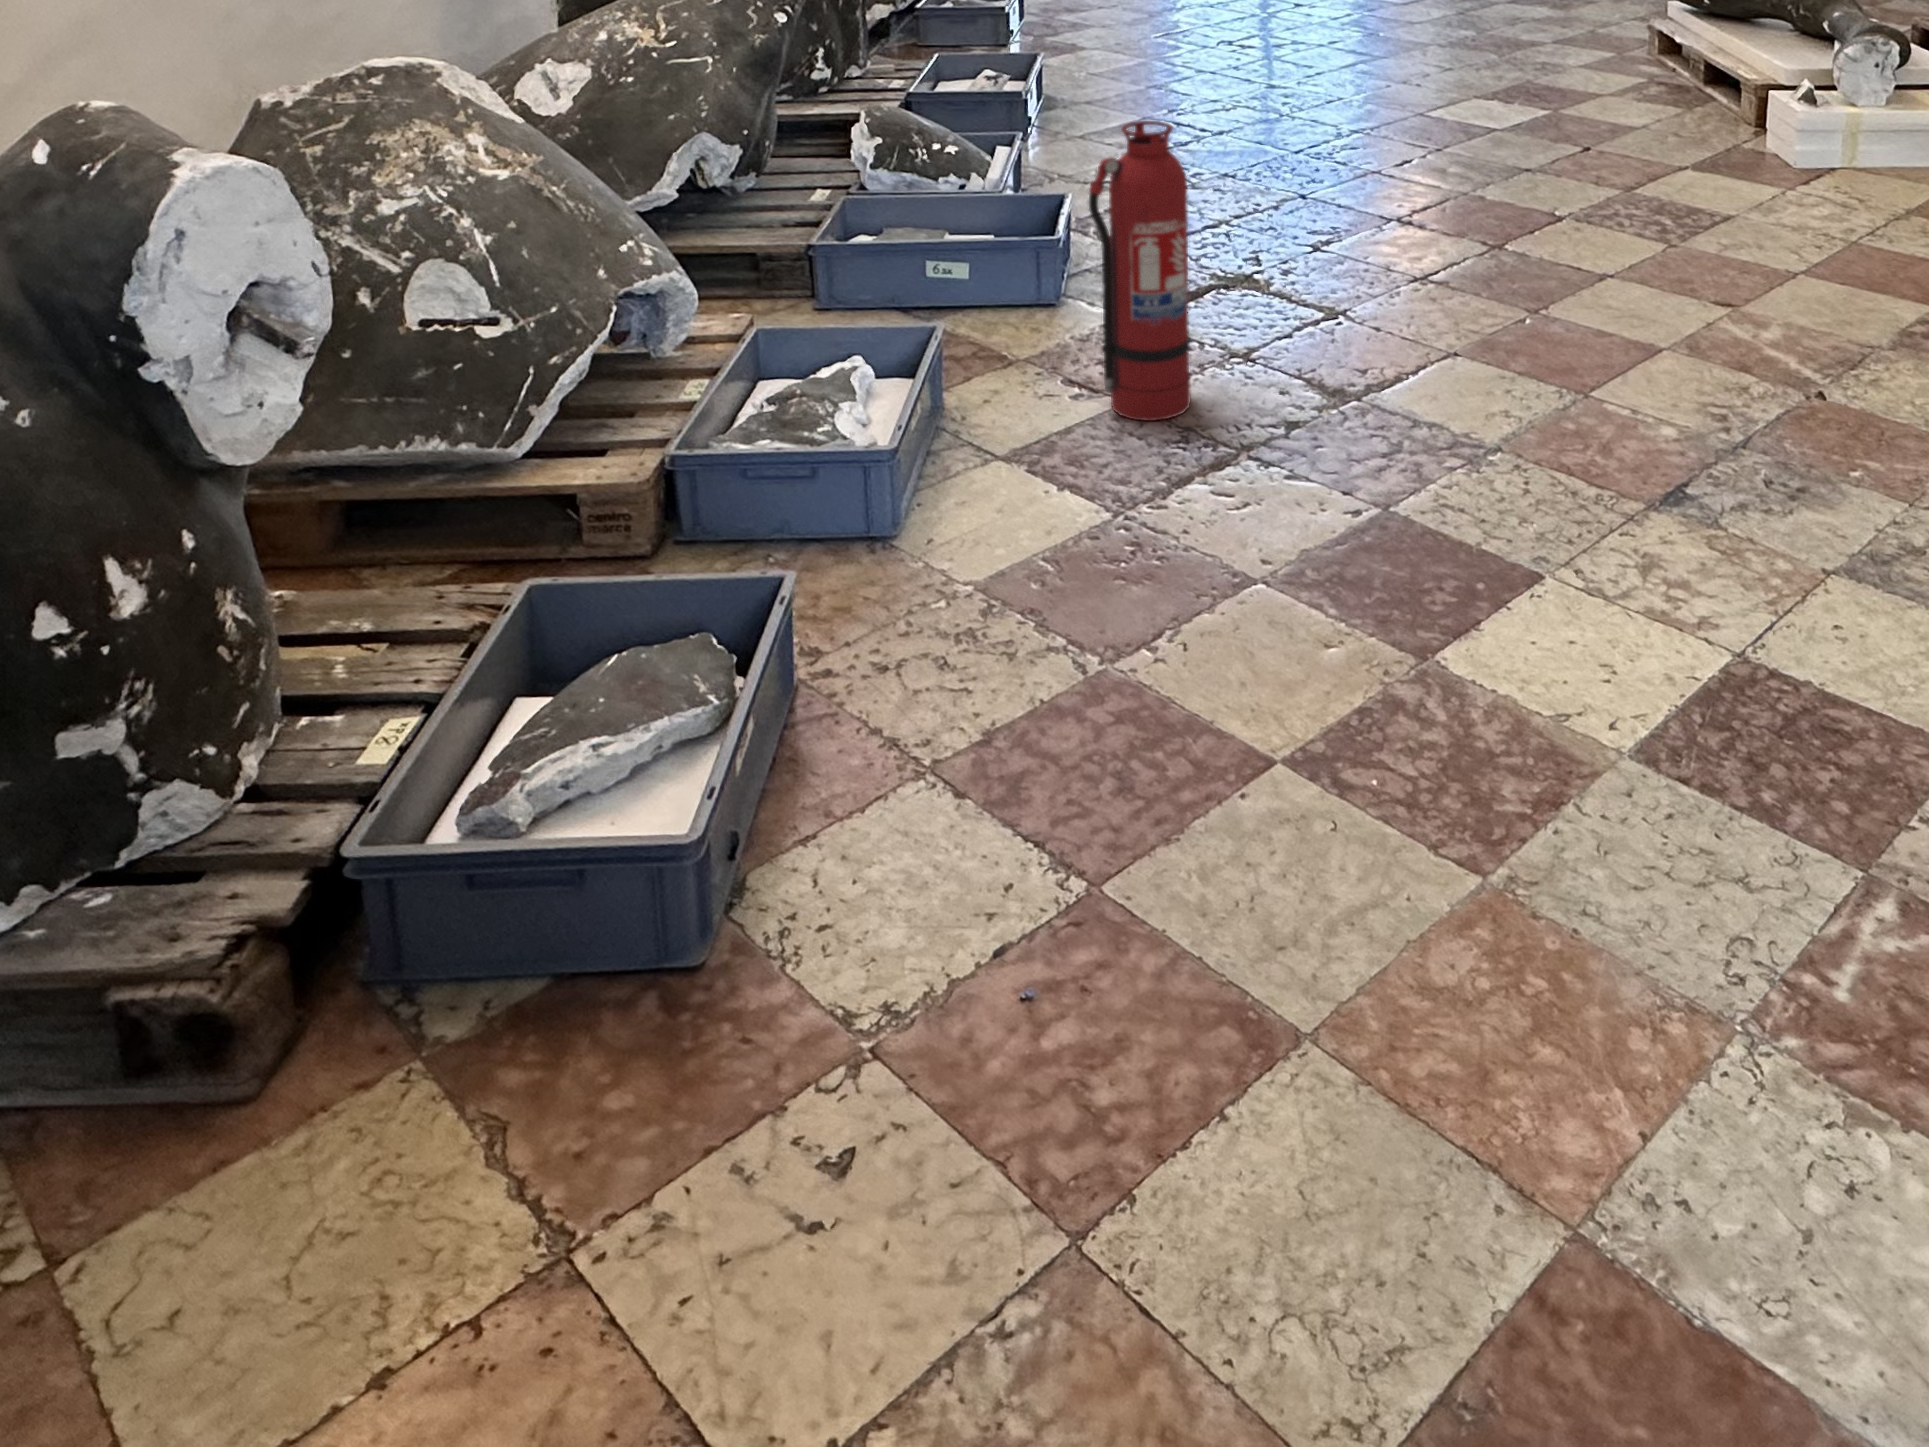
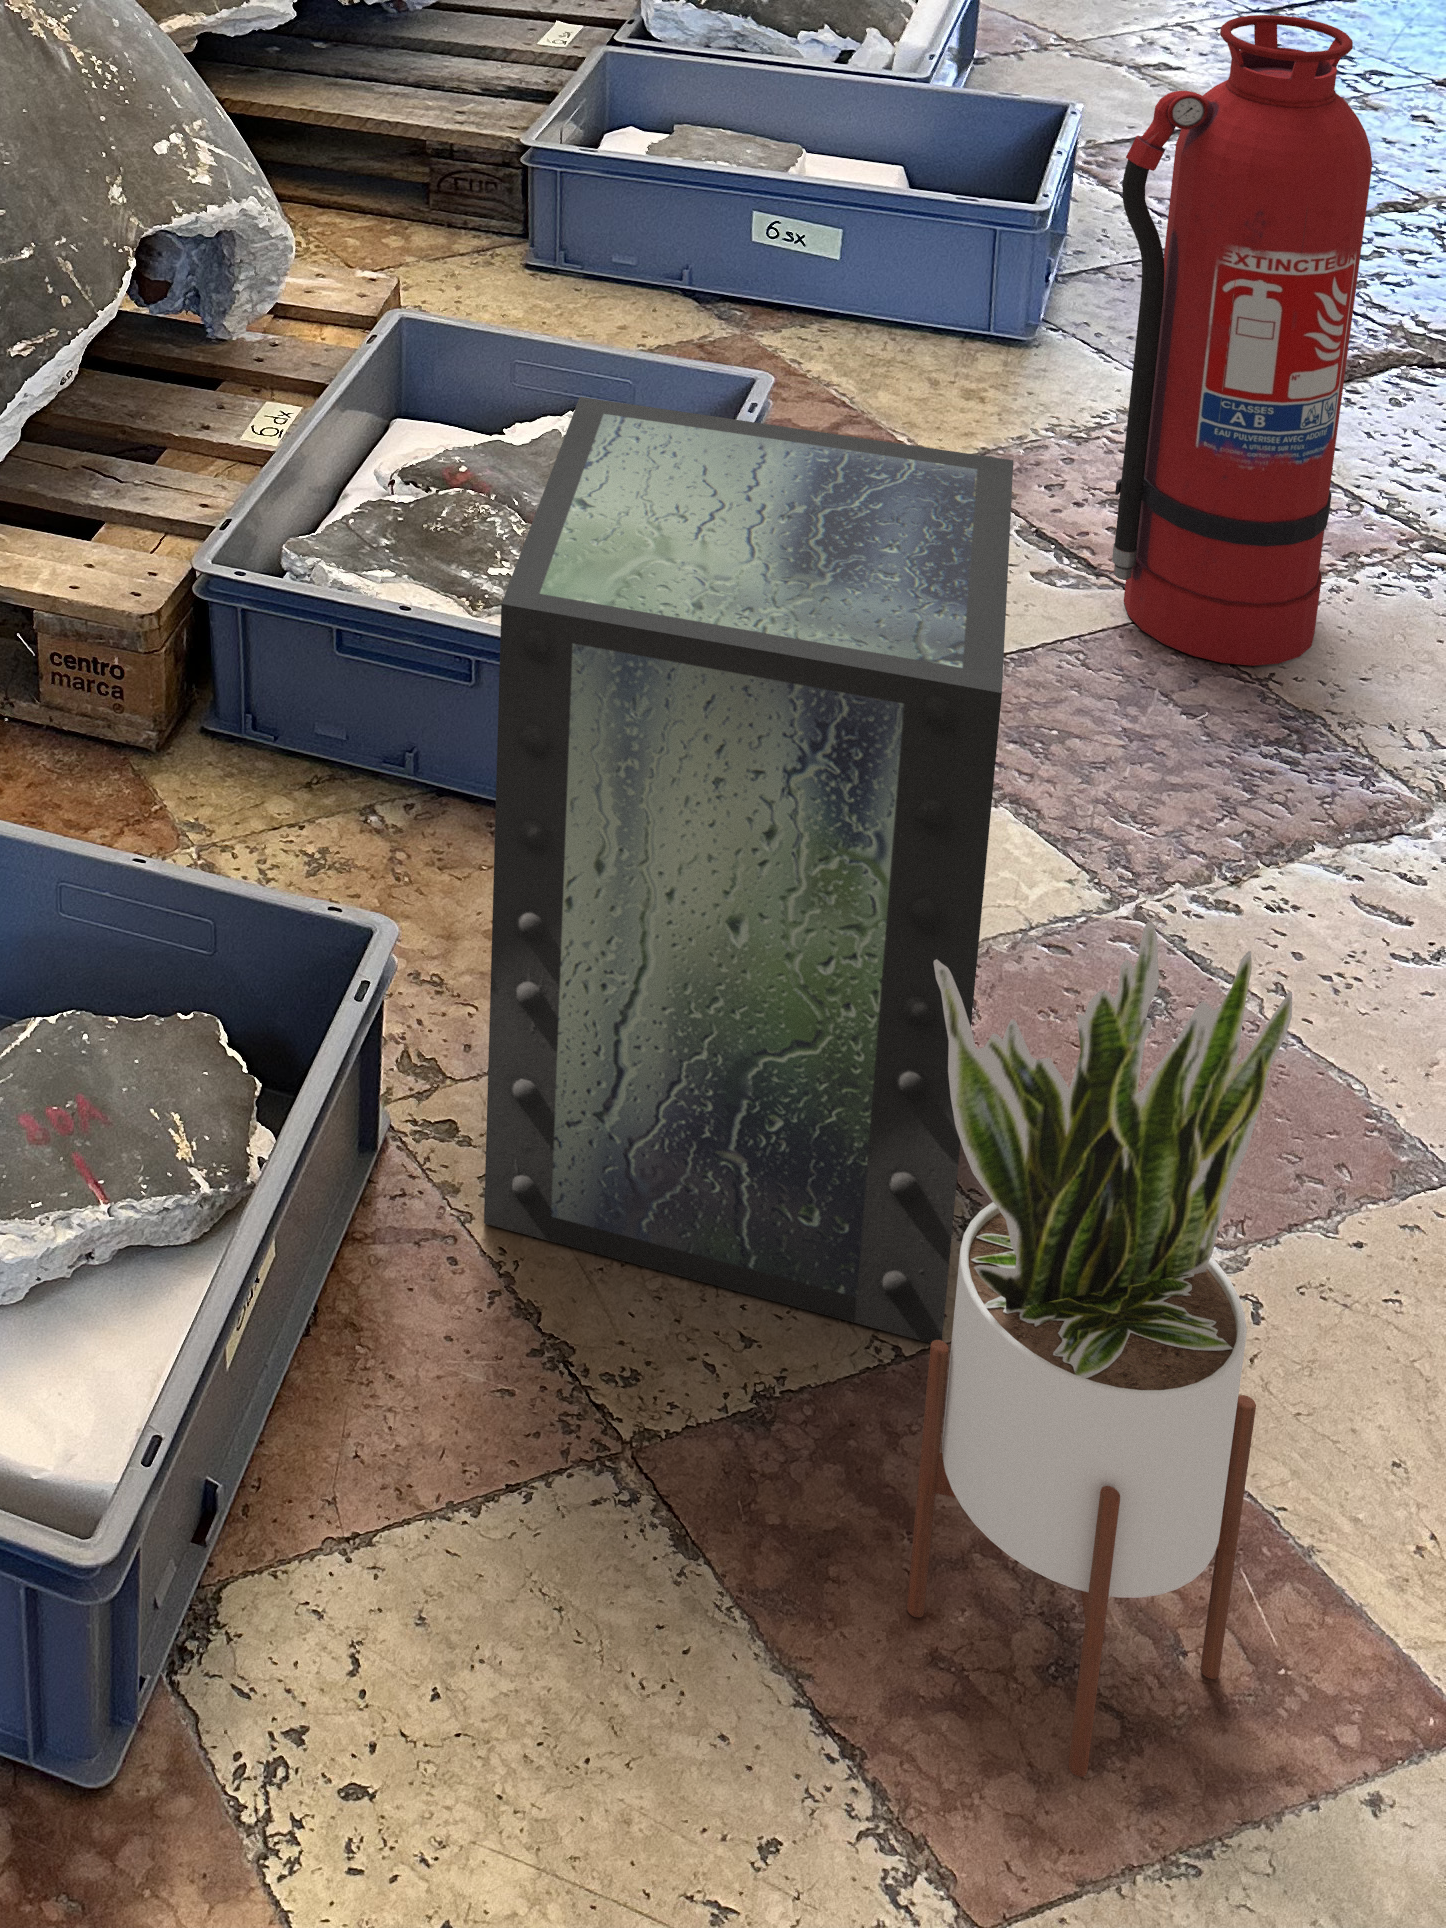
storage box: none [837,299,1061,705] -> present [484,397,1013,1343]
potted plant: none [1035,429,1179,812] -> present [907,922,1292,1777]

